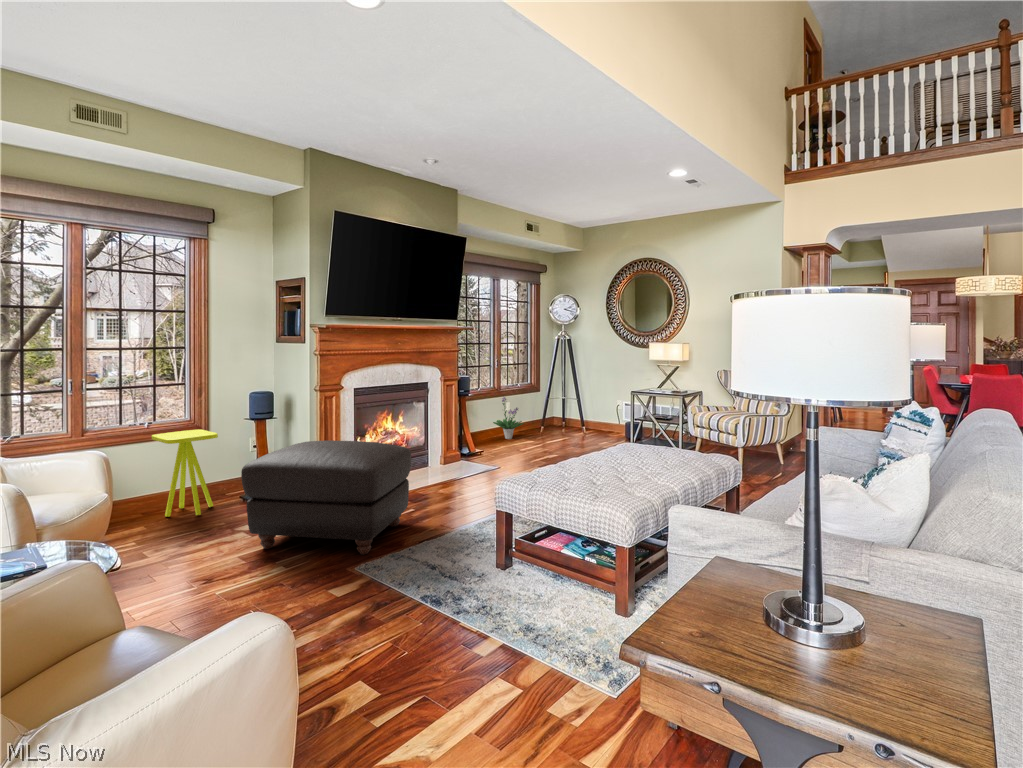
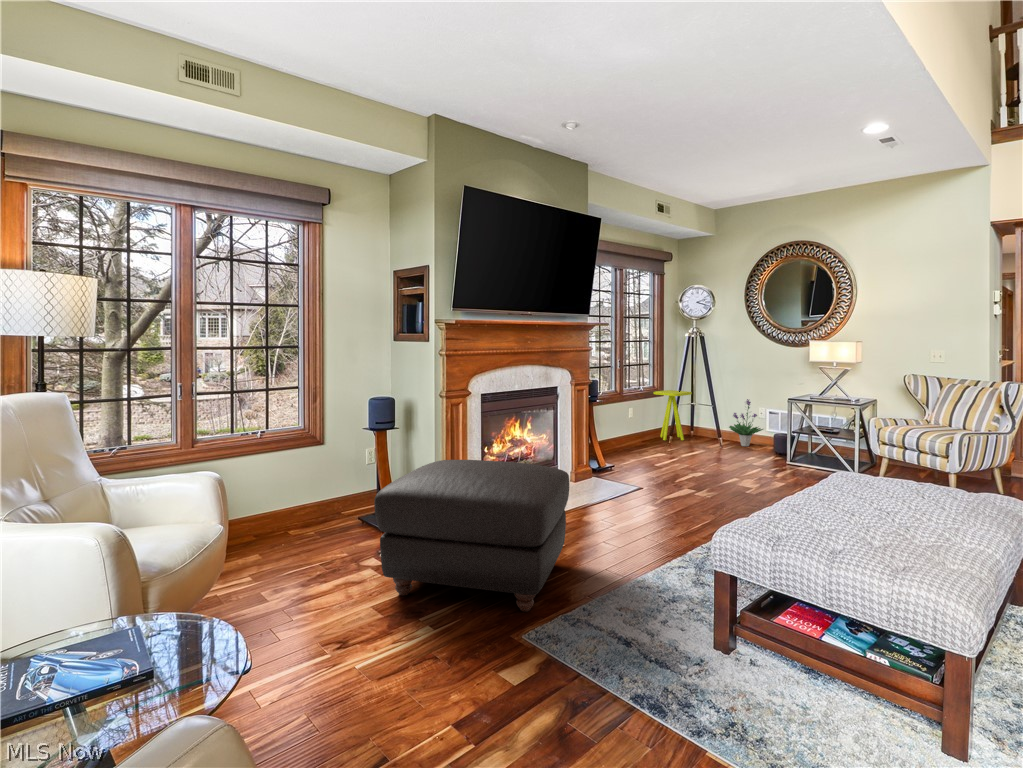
potted plant: present [493,397,524,439] -> present [729,399,763,446]
side table: present [152,429,218,517] -> present [654,390,692,440]

